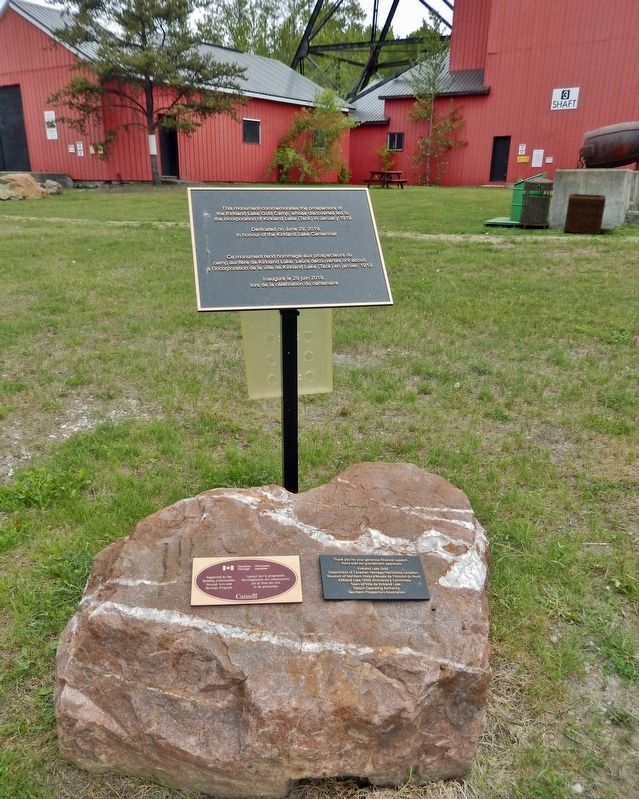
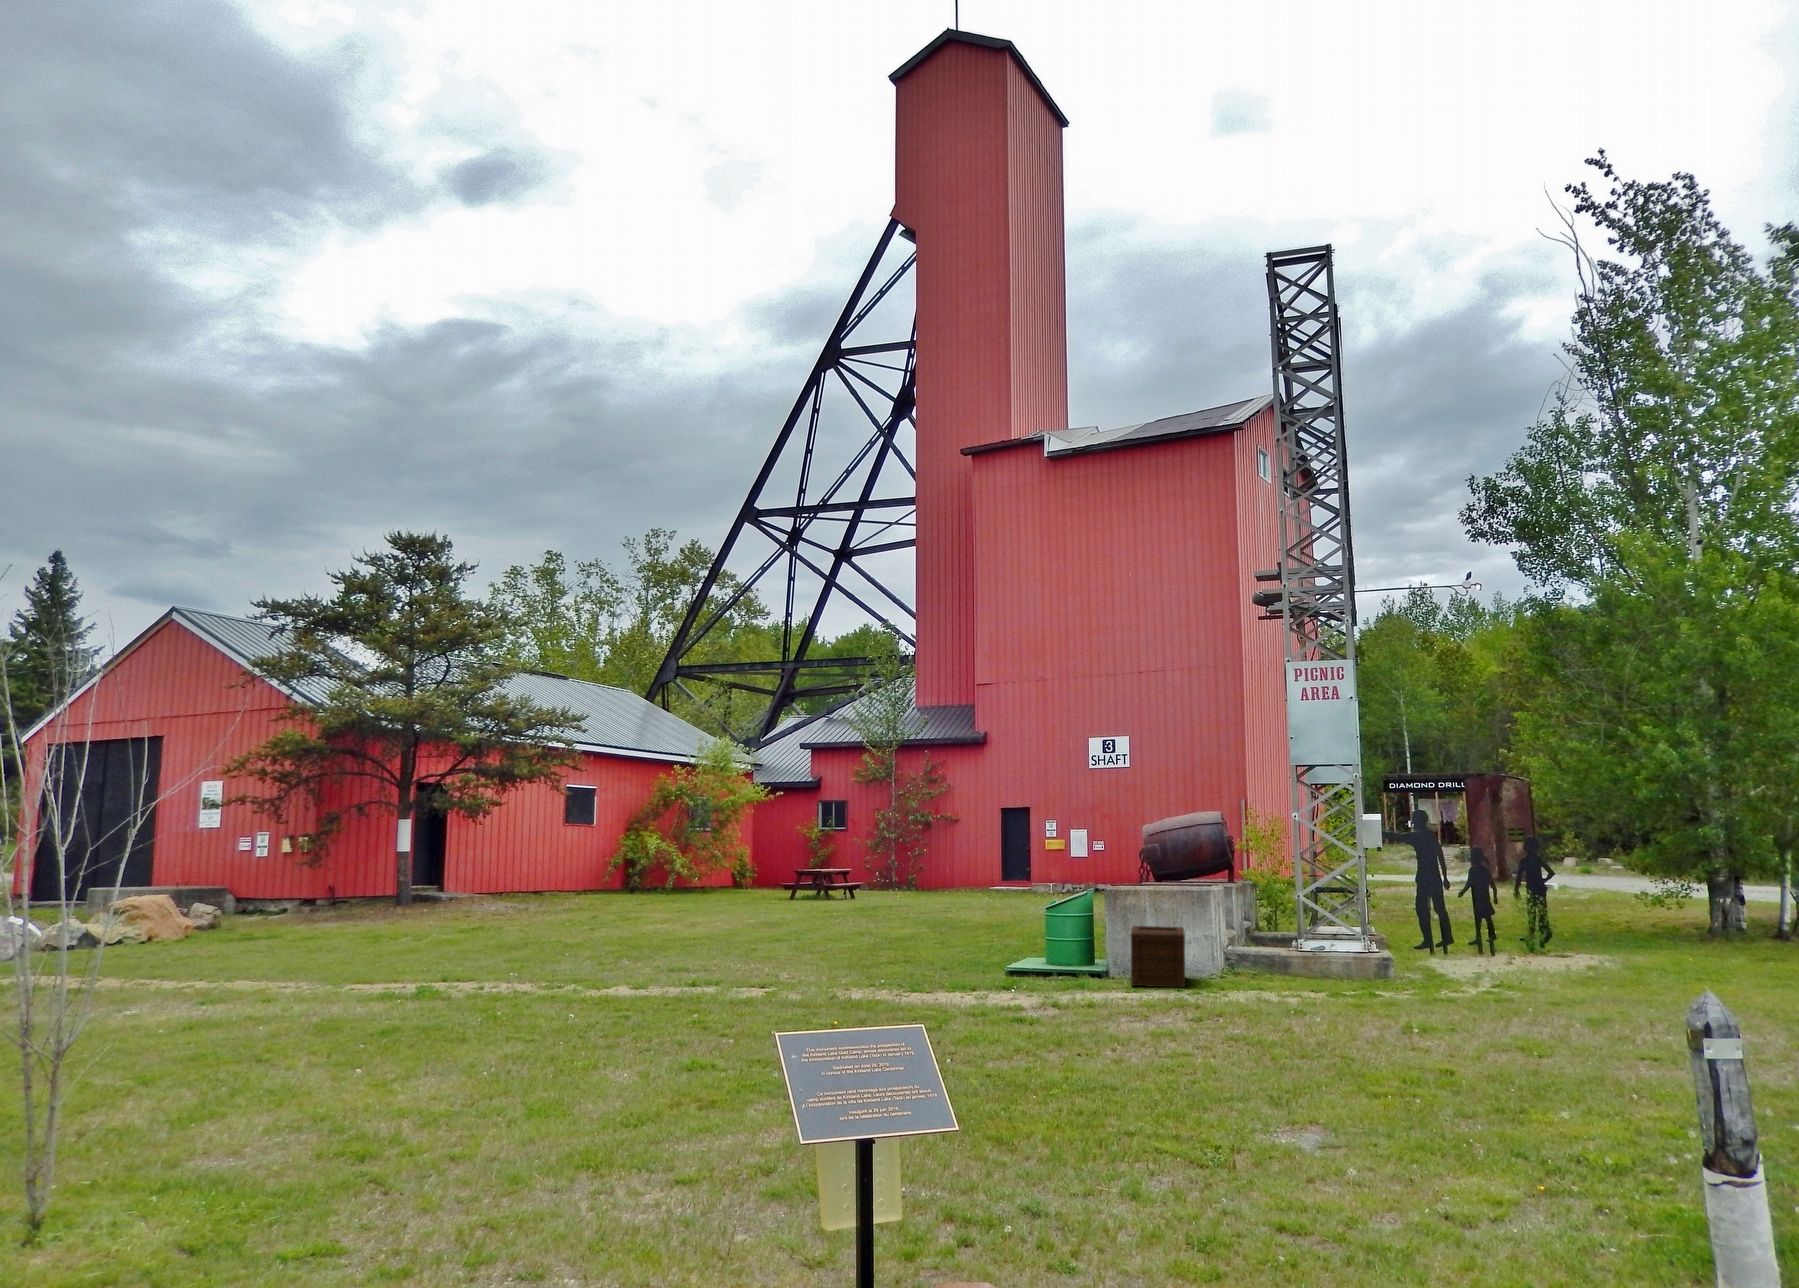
trash can: present [519,177,554,229] -> none [1061,901,1108,981]

